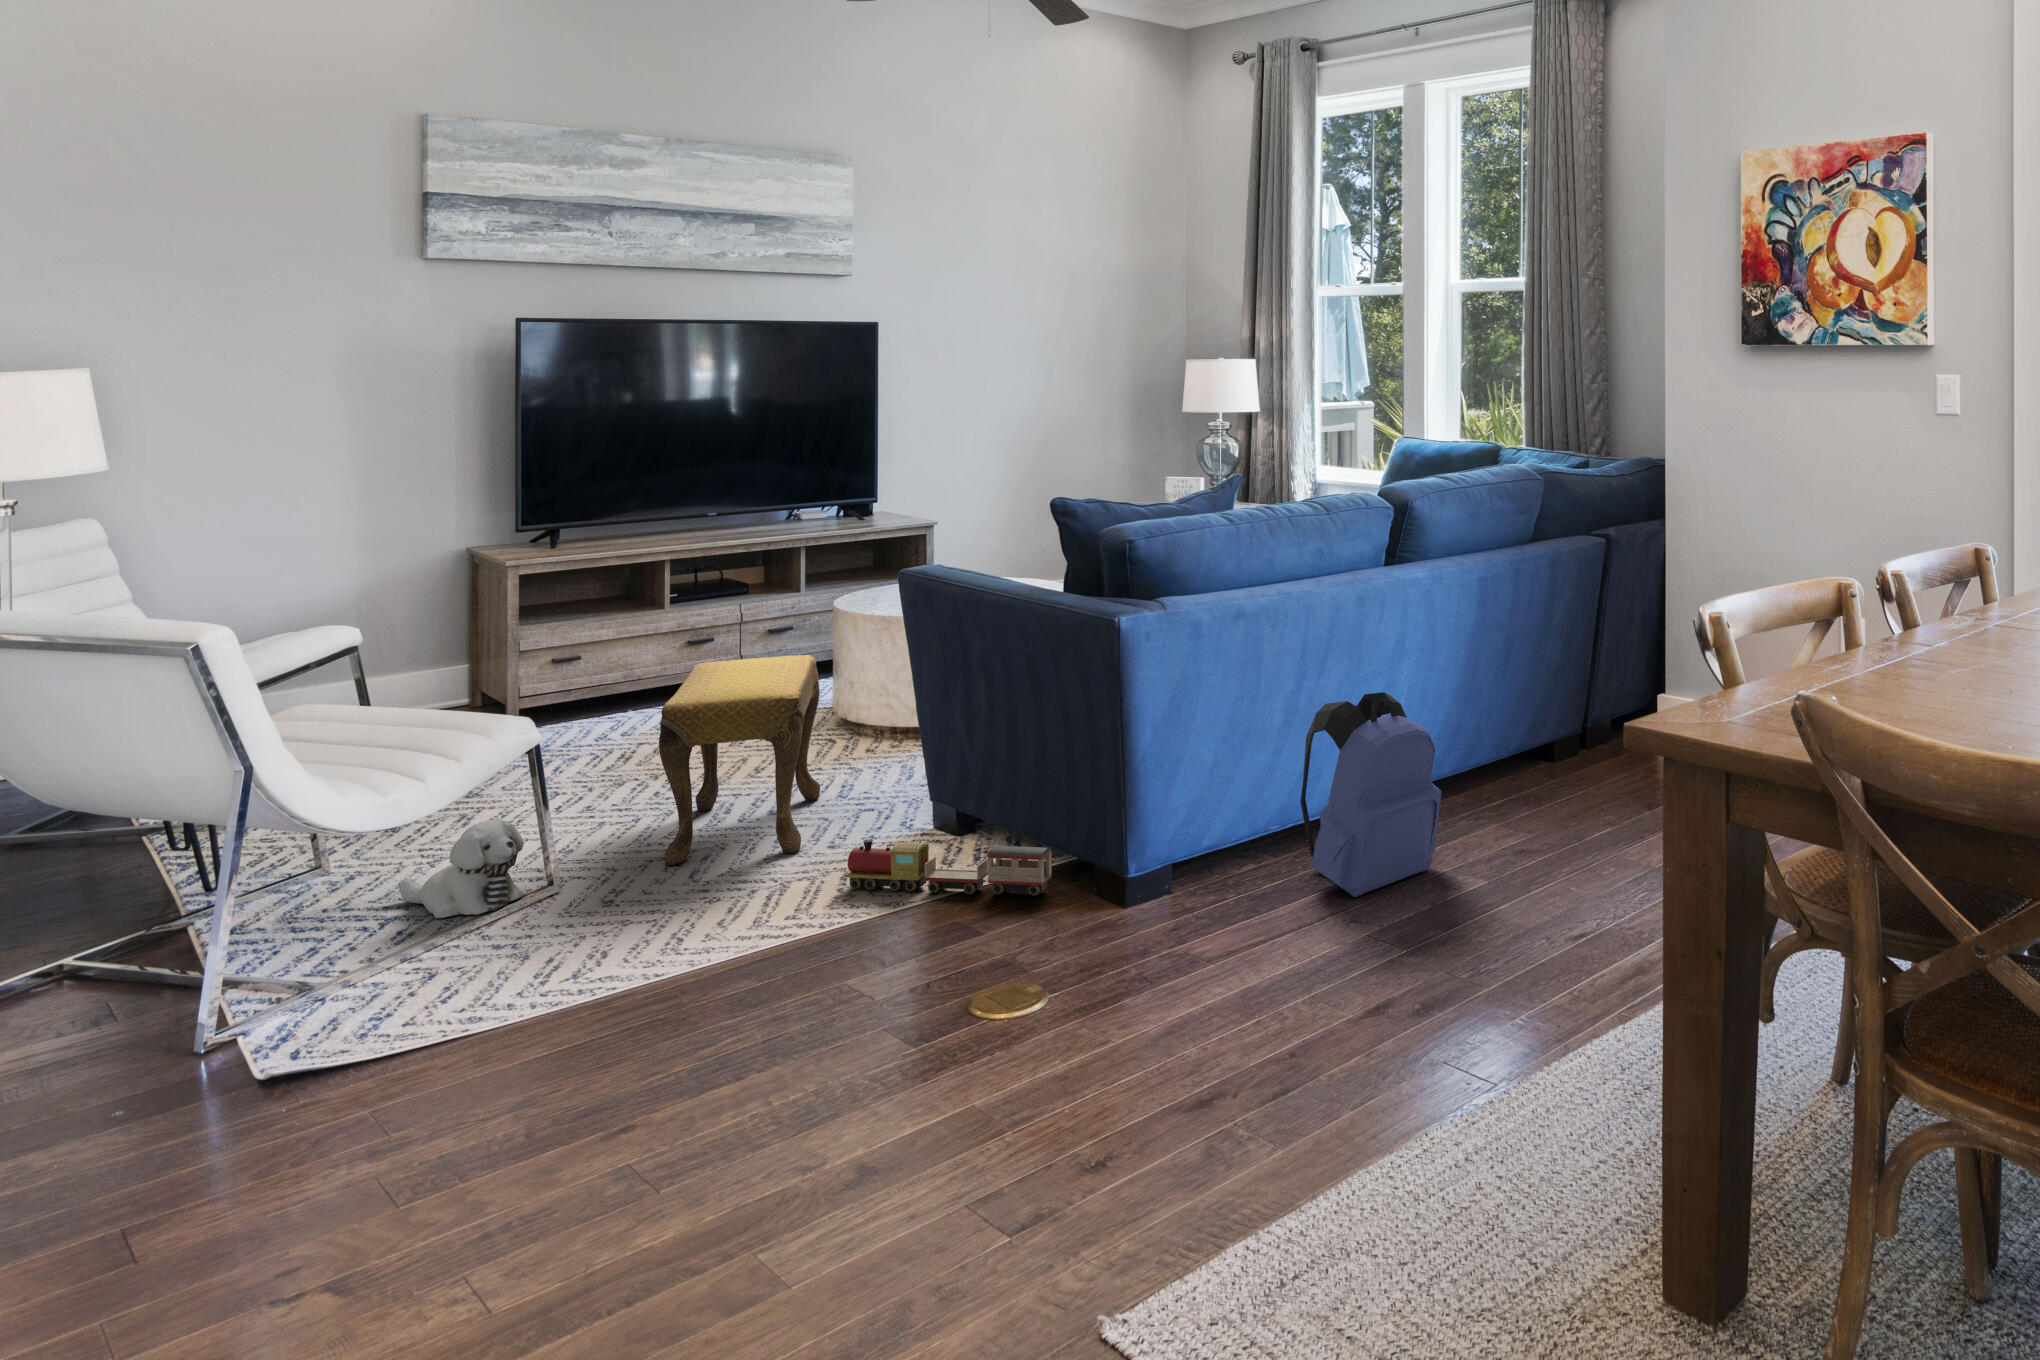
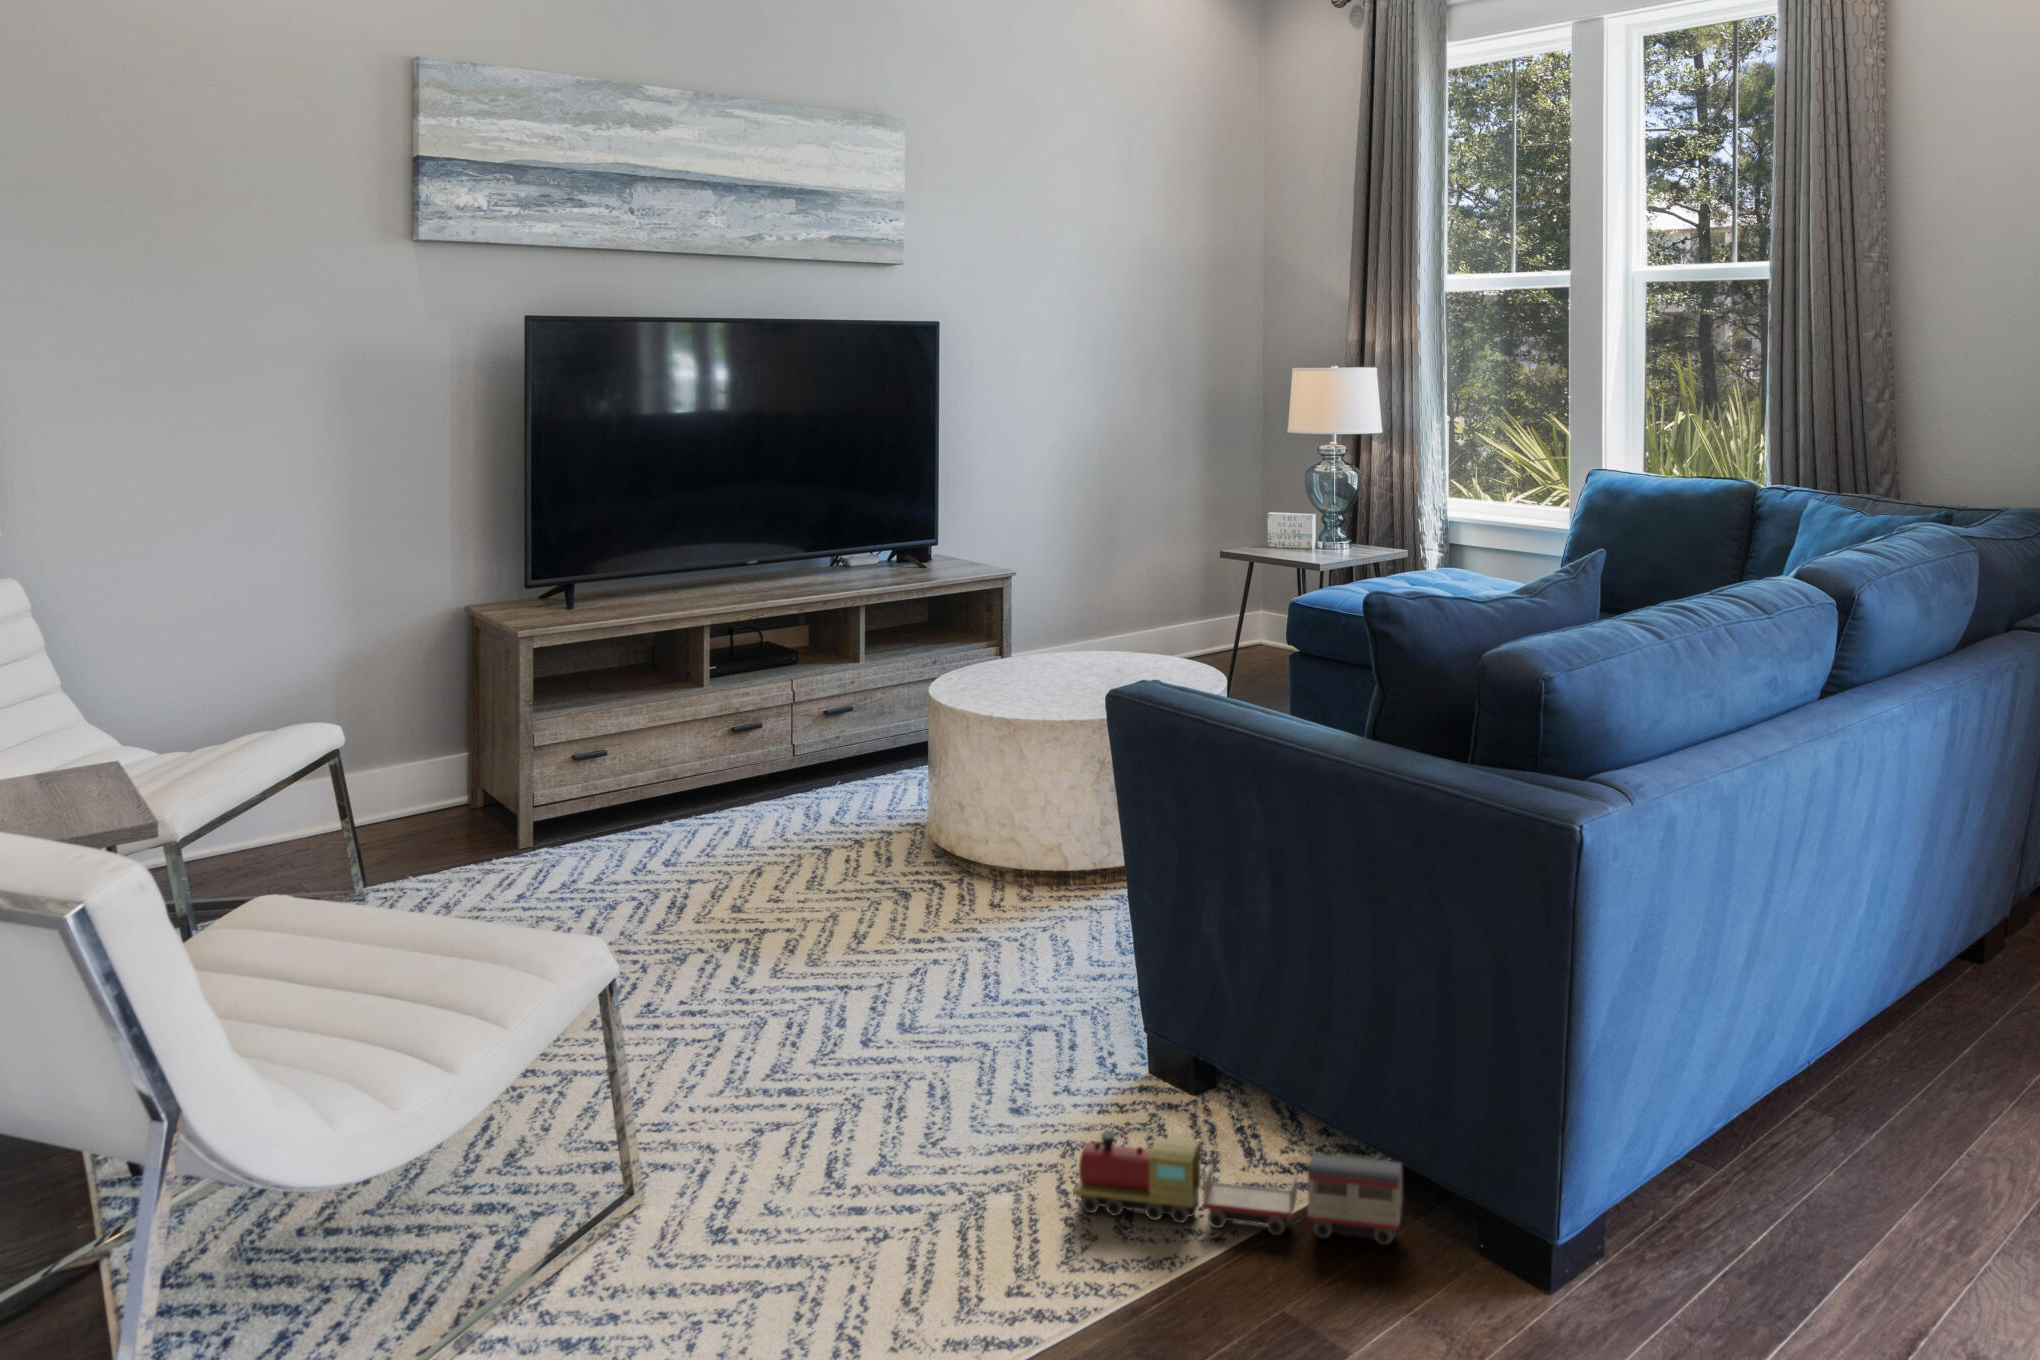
footstool: present [659,655,820,865] -> none [776,794,975,1140]
backpack: present [1300,692,1441,897] -> none [1768,910,2018,1272]
plush toy: present [399,819,524,918] -> none [408,1090,590,1259]

